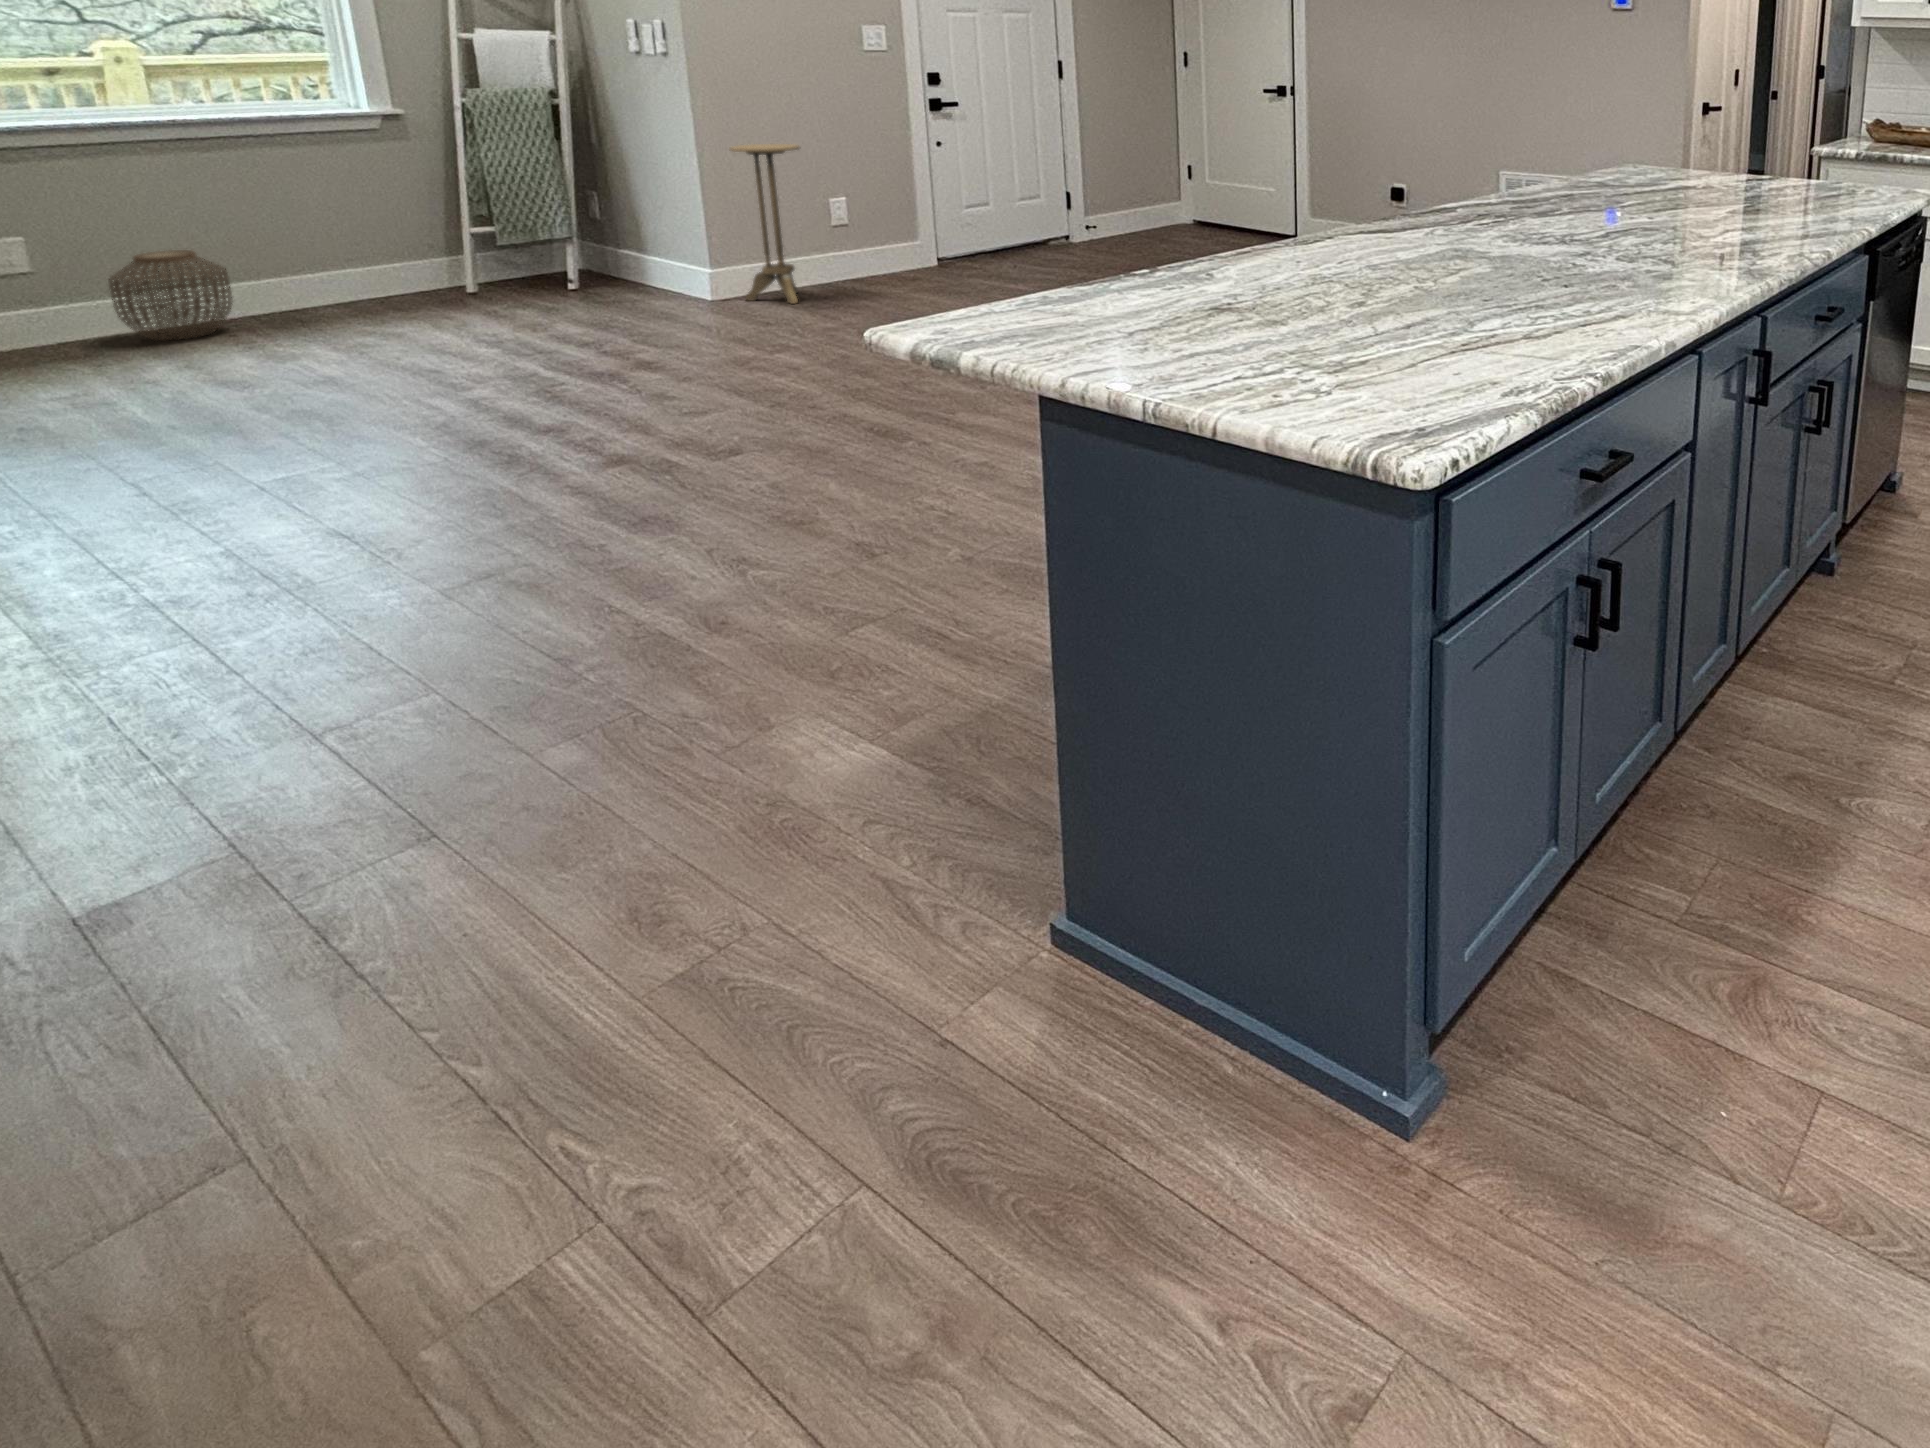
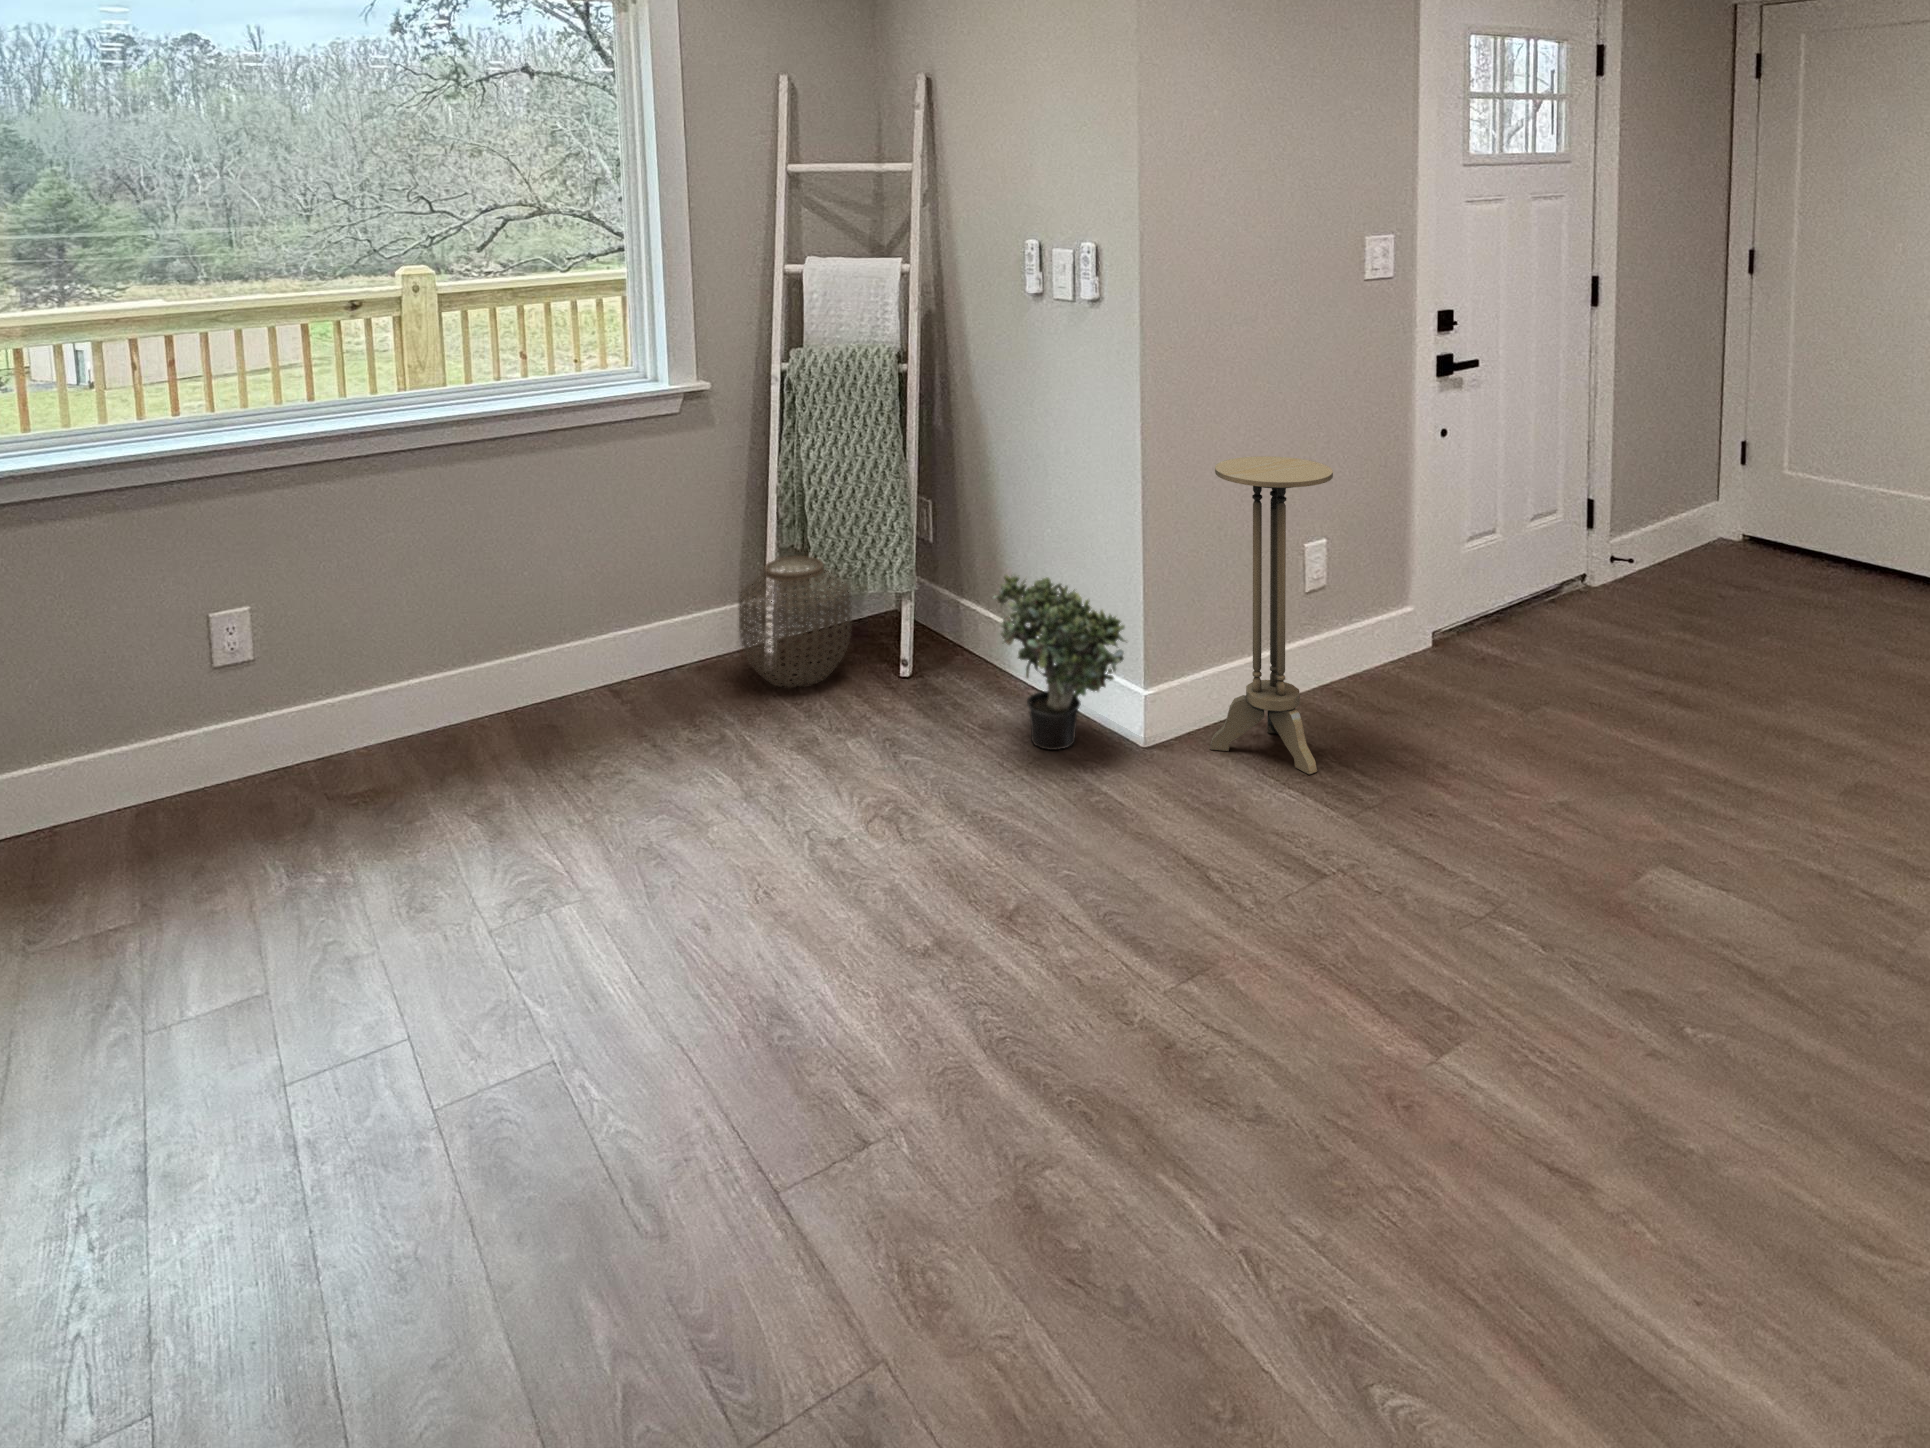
potted plant: none [595,211,689,305] -> present [993,575,1126,750]
woven basket: present [109,250,232,341] -> present [739,556,851,688]

